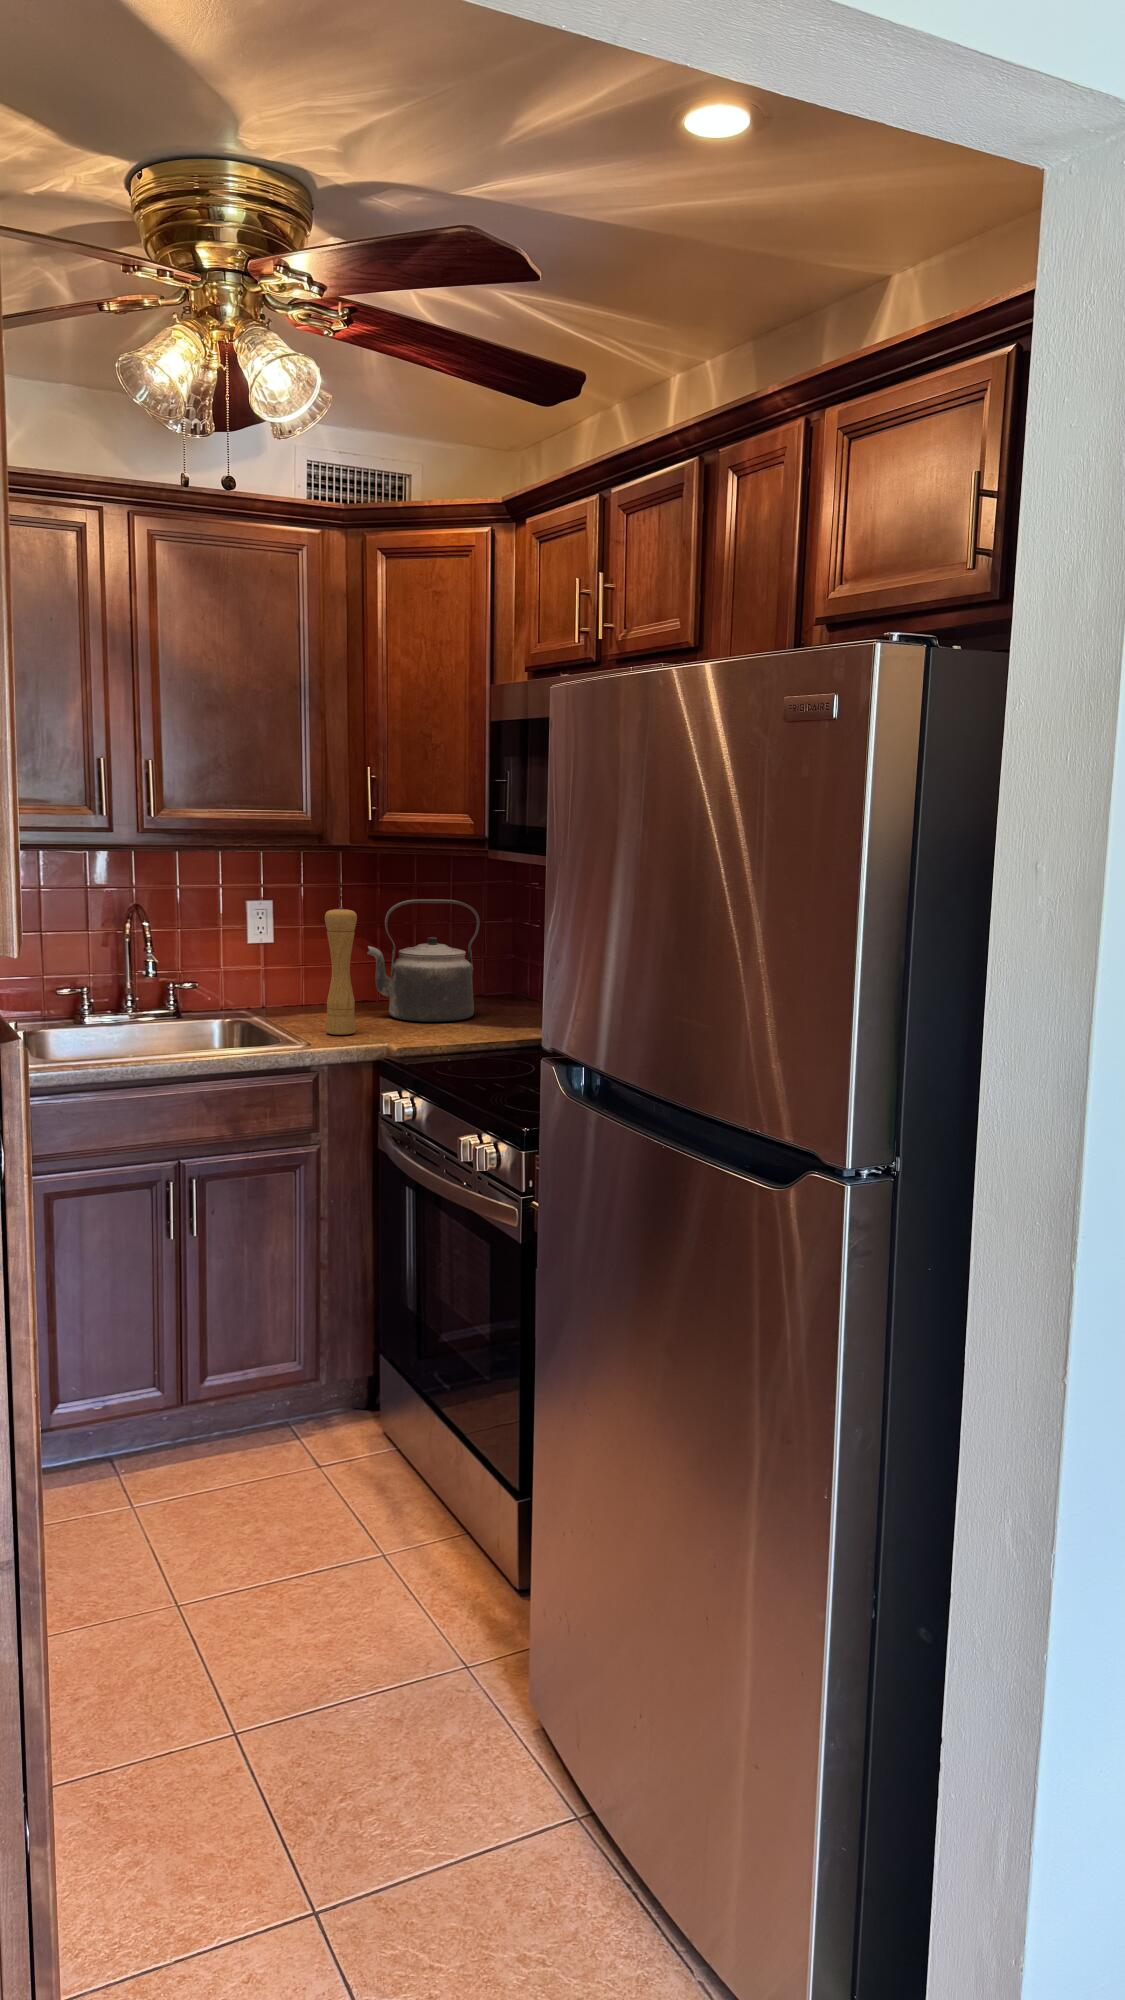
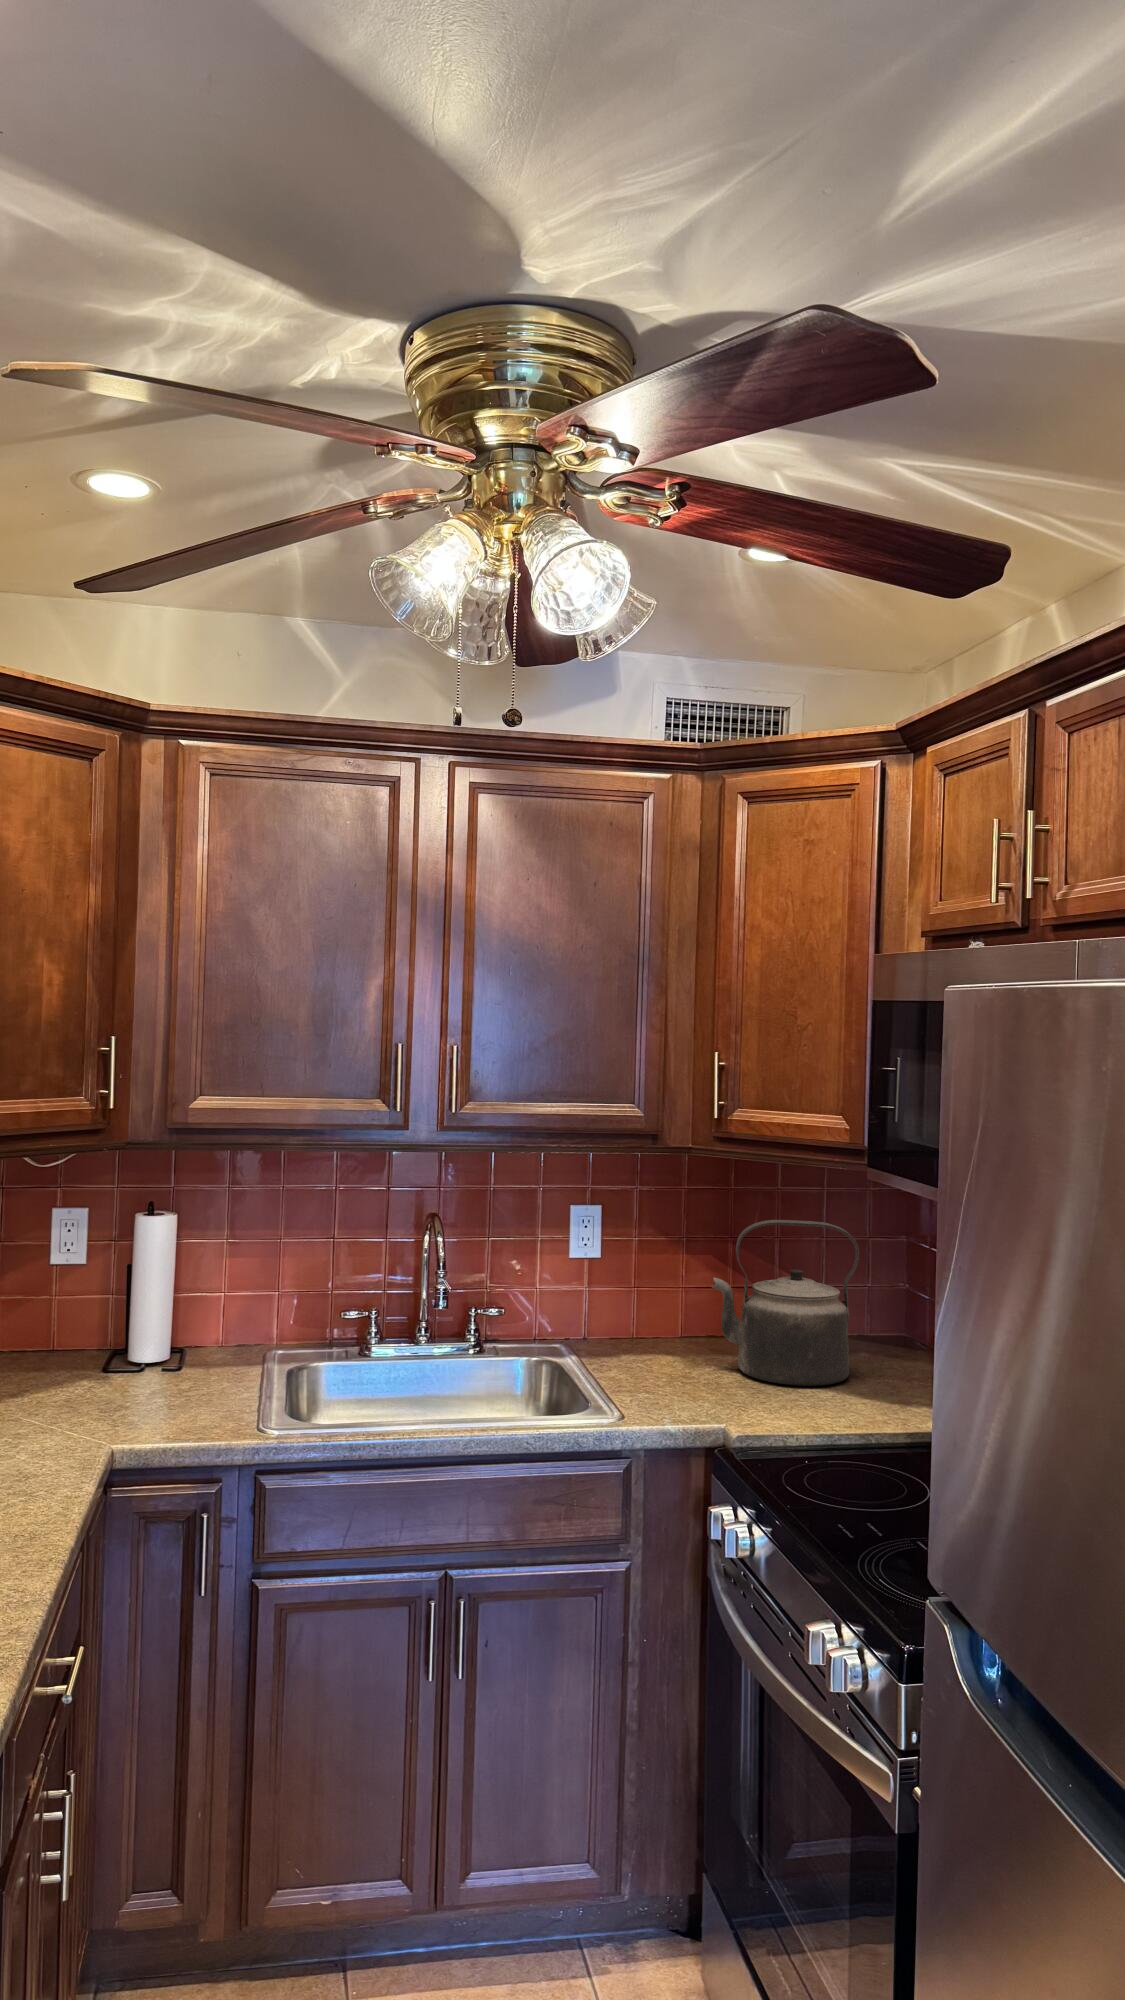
pepper mill: present [325,907,357,1035] -> none [651,1233,696,1401]

